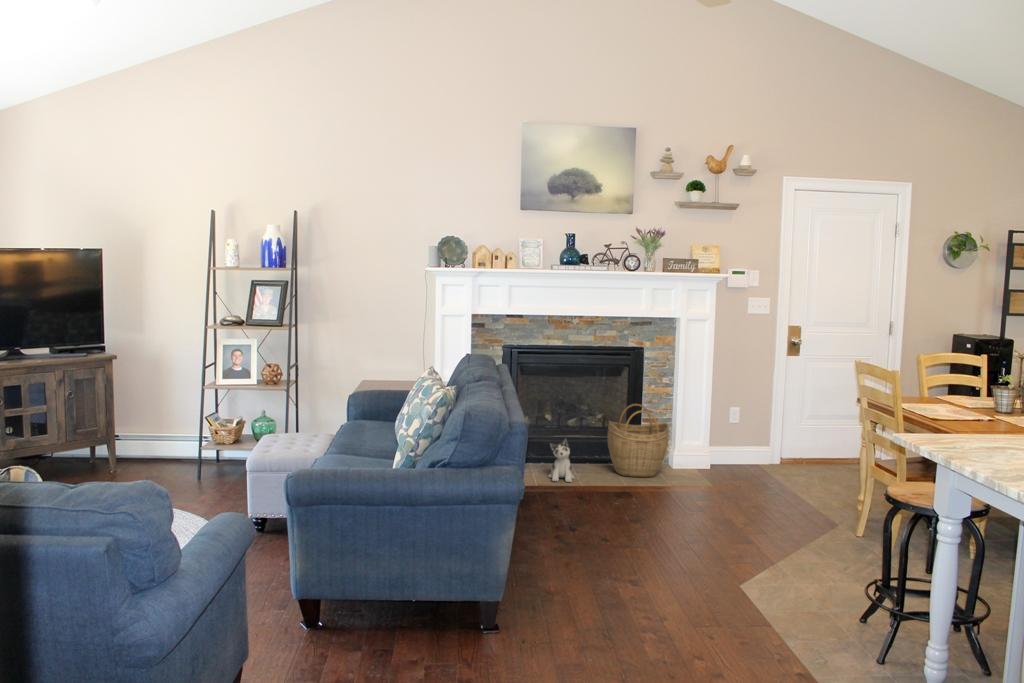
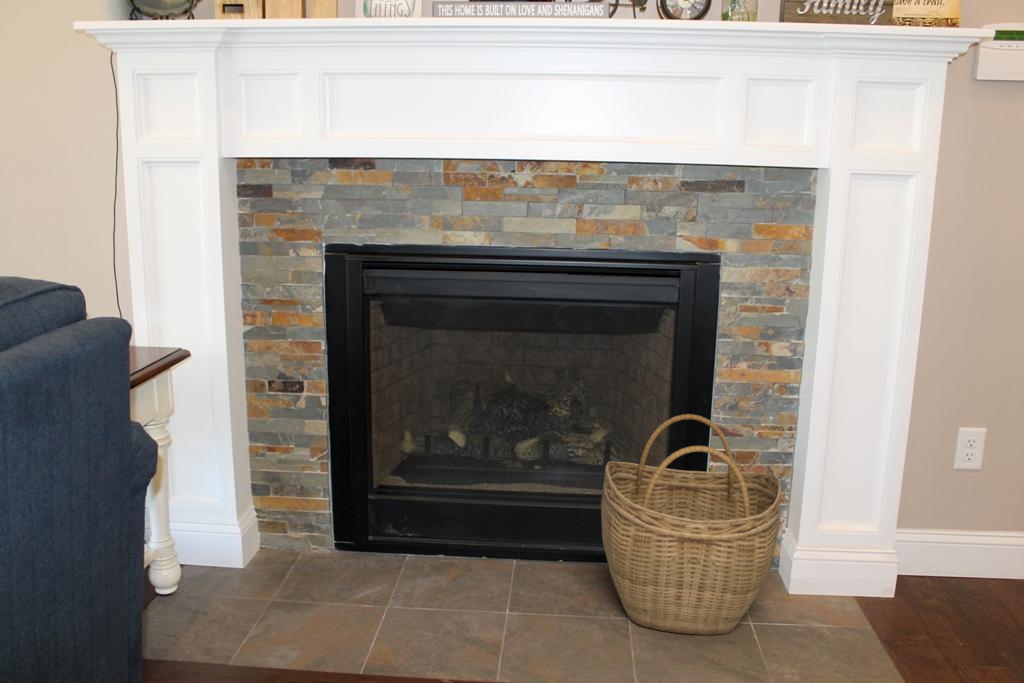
plush toy: present [549,439,574,482] -> none [417,523,494,654]

